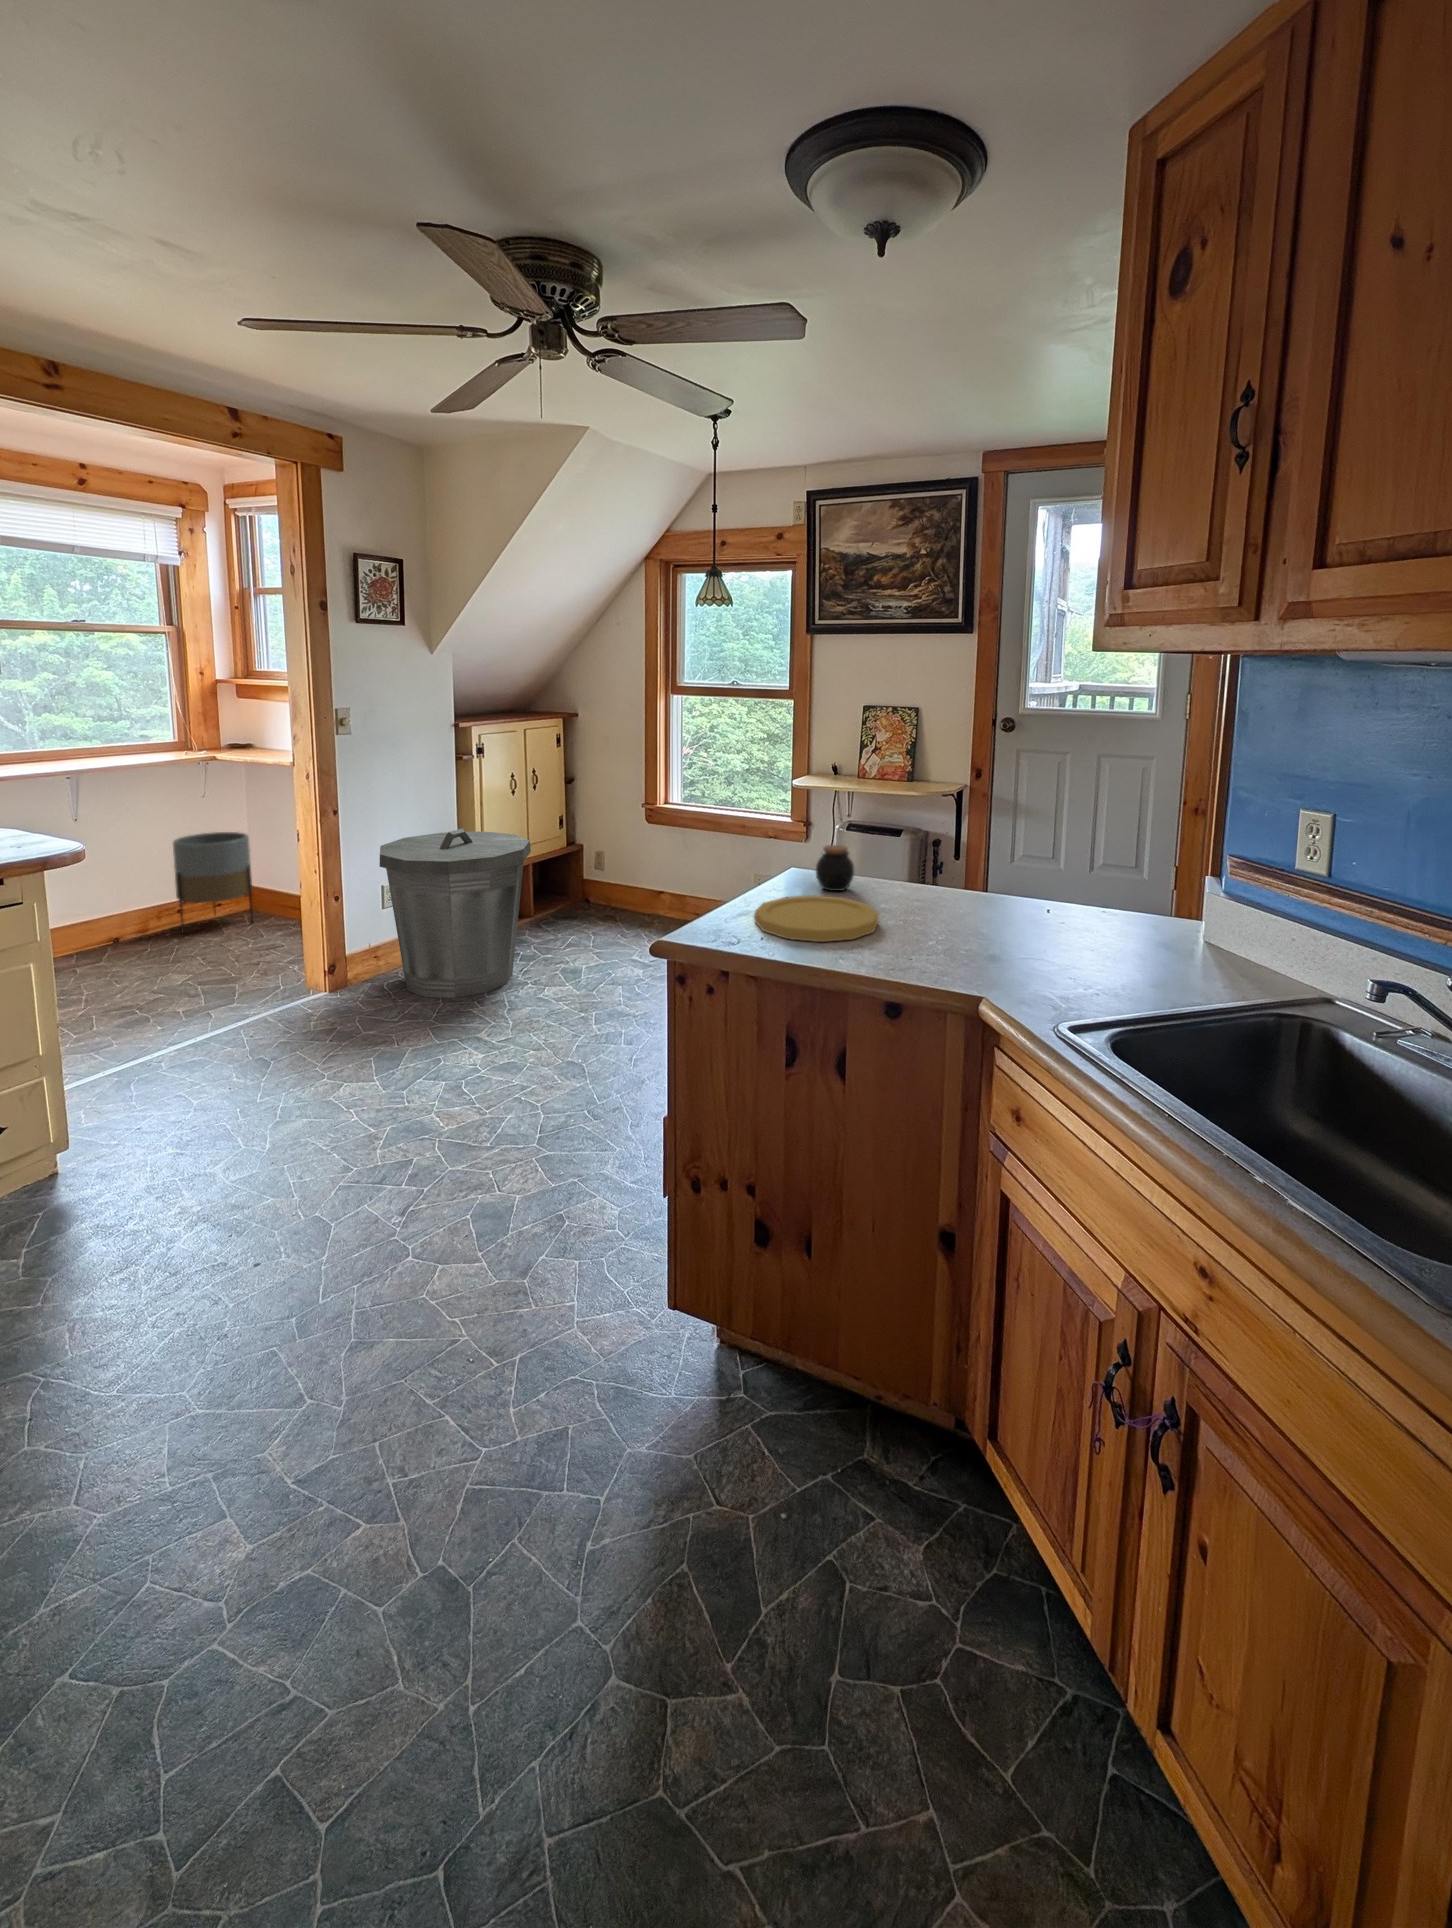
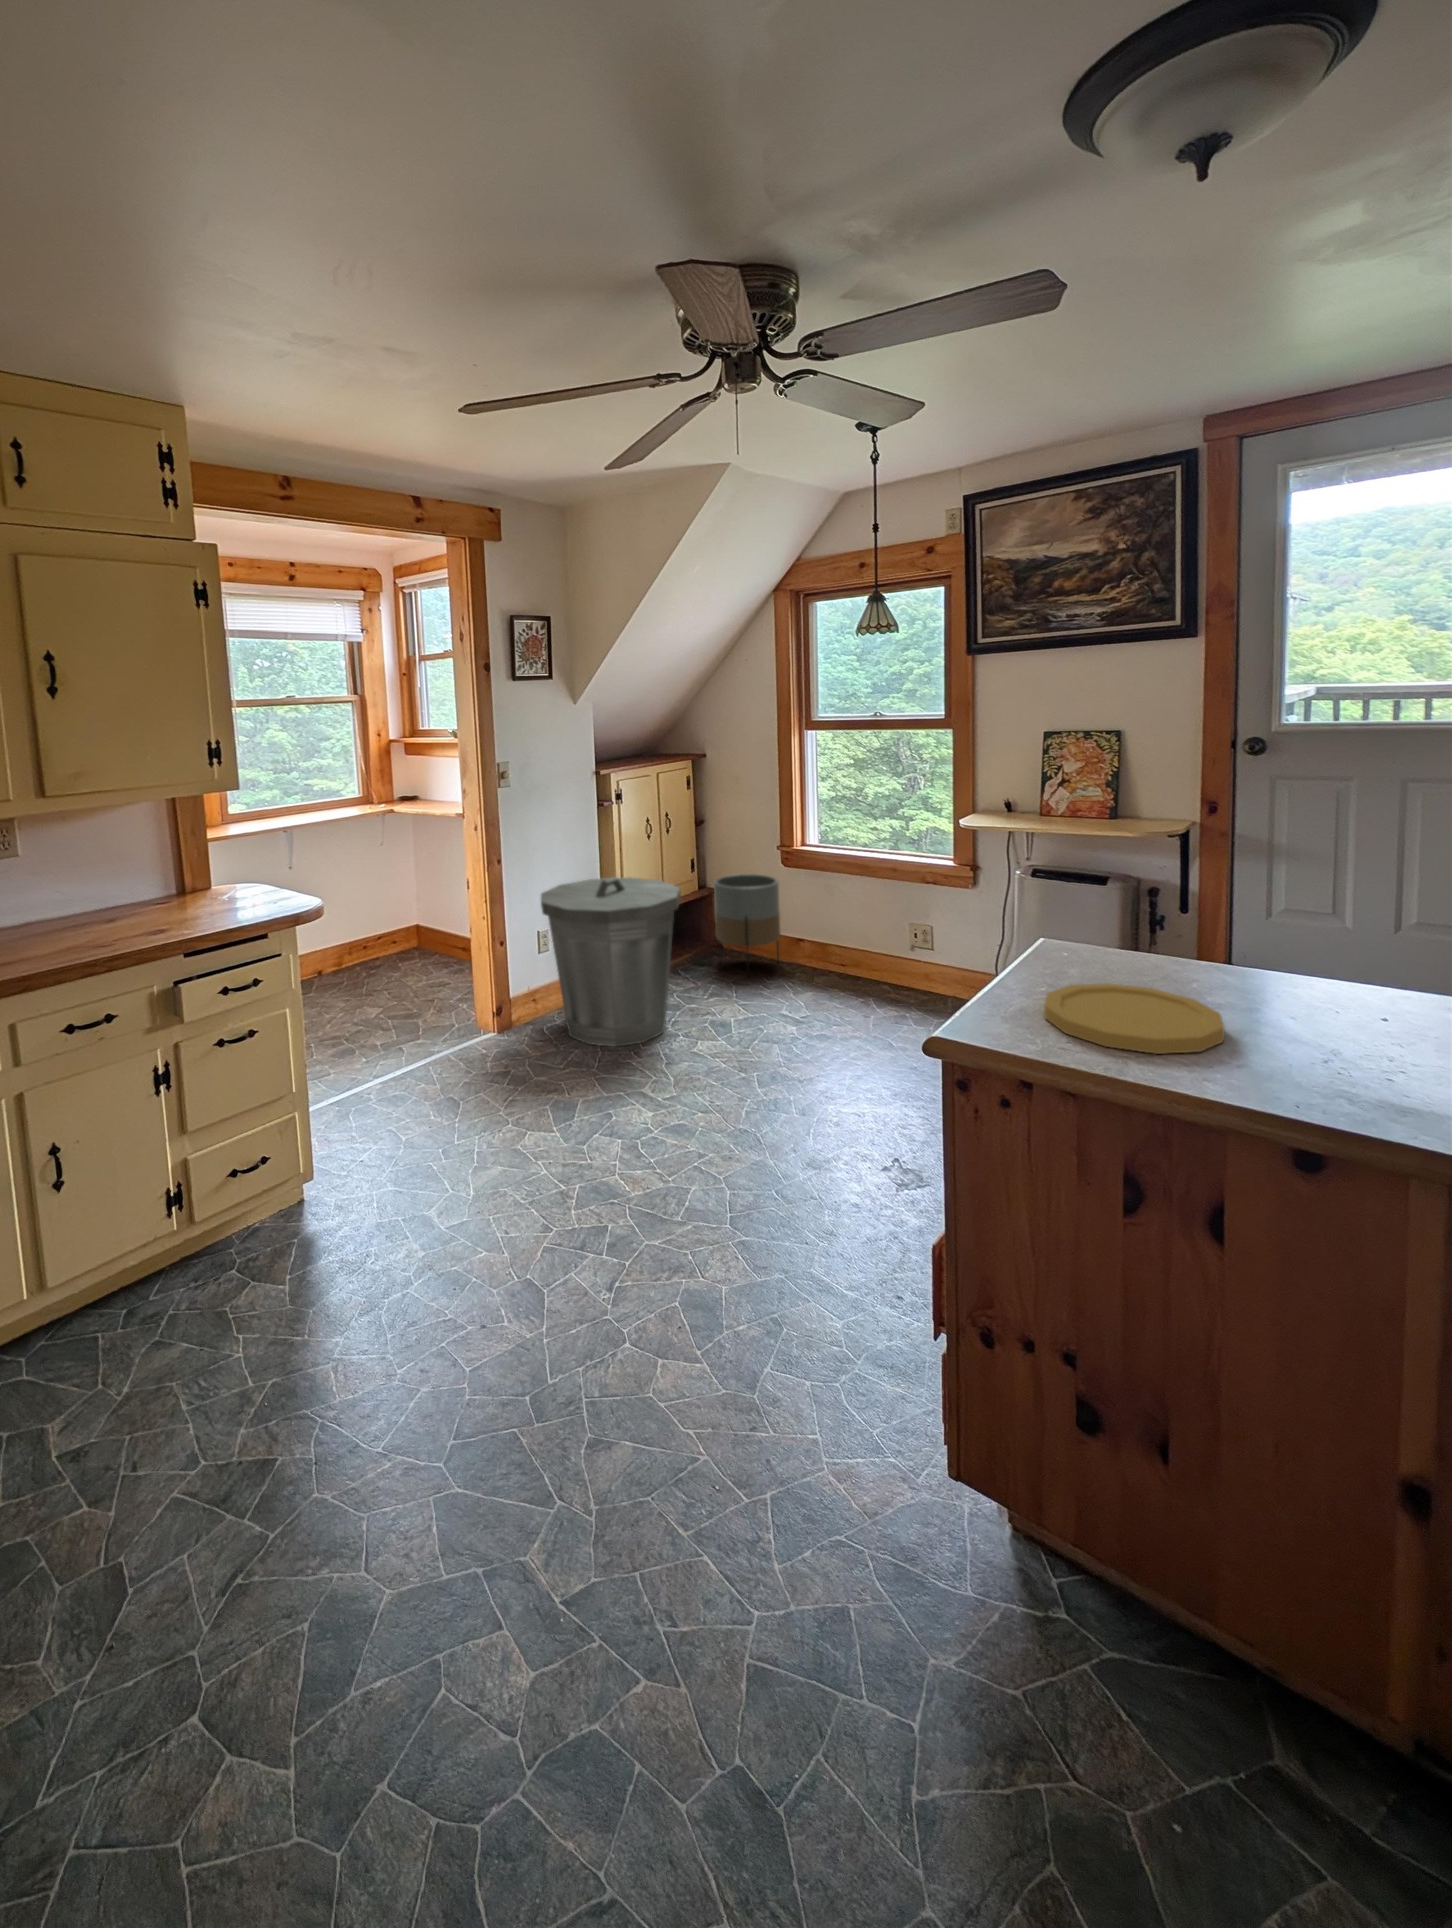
planter: present [173,832,253,932] -> present [714,874,780,960]
jar: present [816,845,854,891] -> none [1094,917,1149,975]

